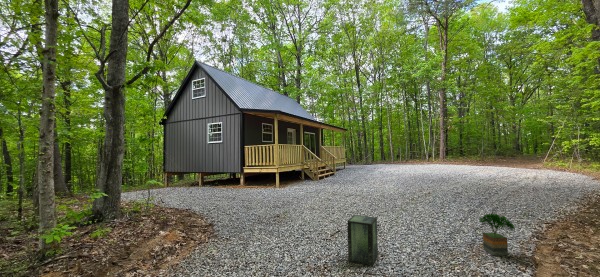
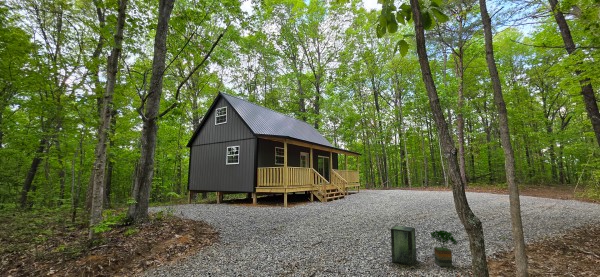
storage box: present [347,215,378,266] -> present [391,226,417,266]

